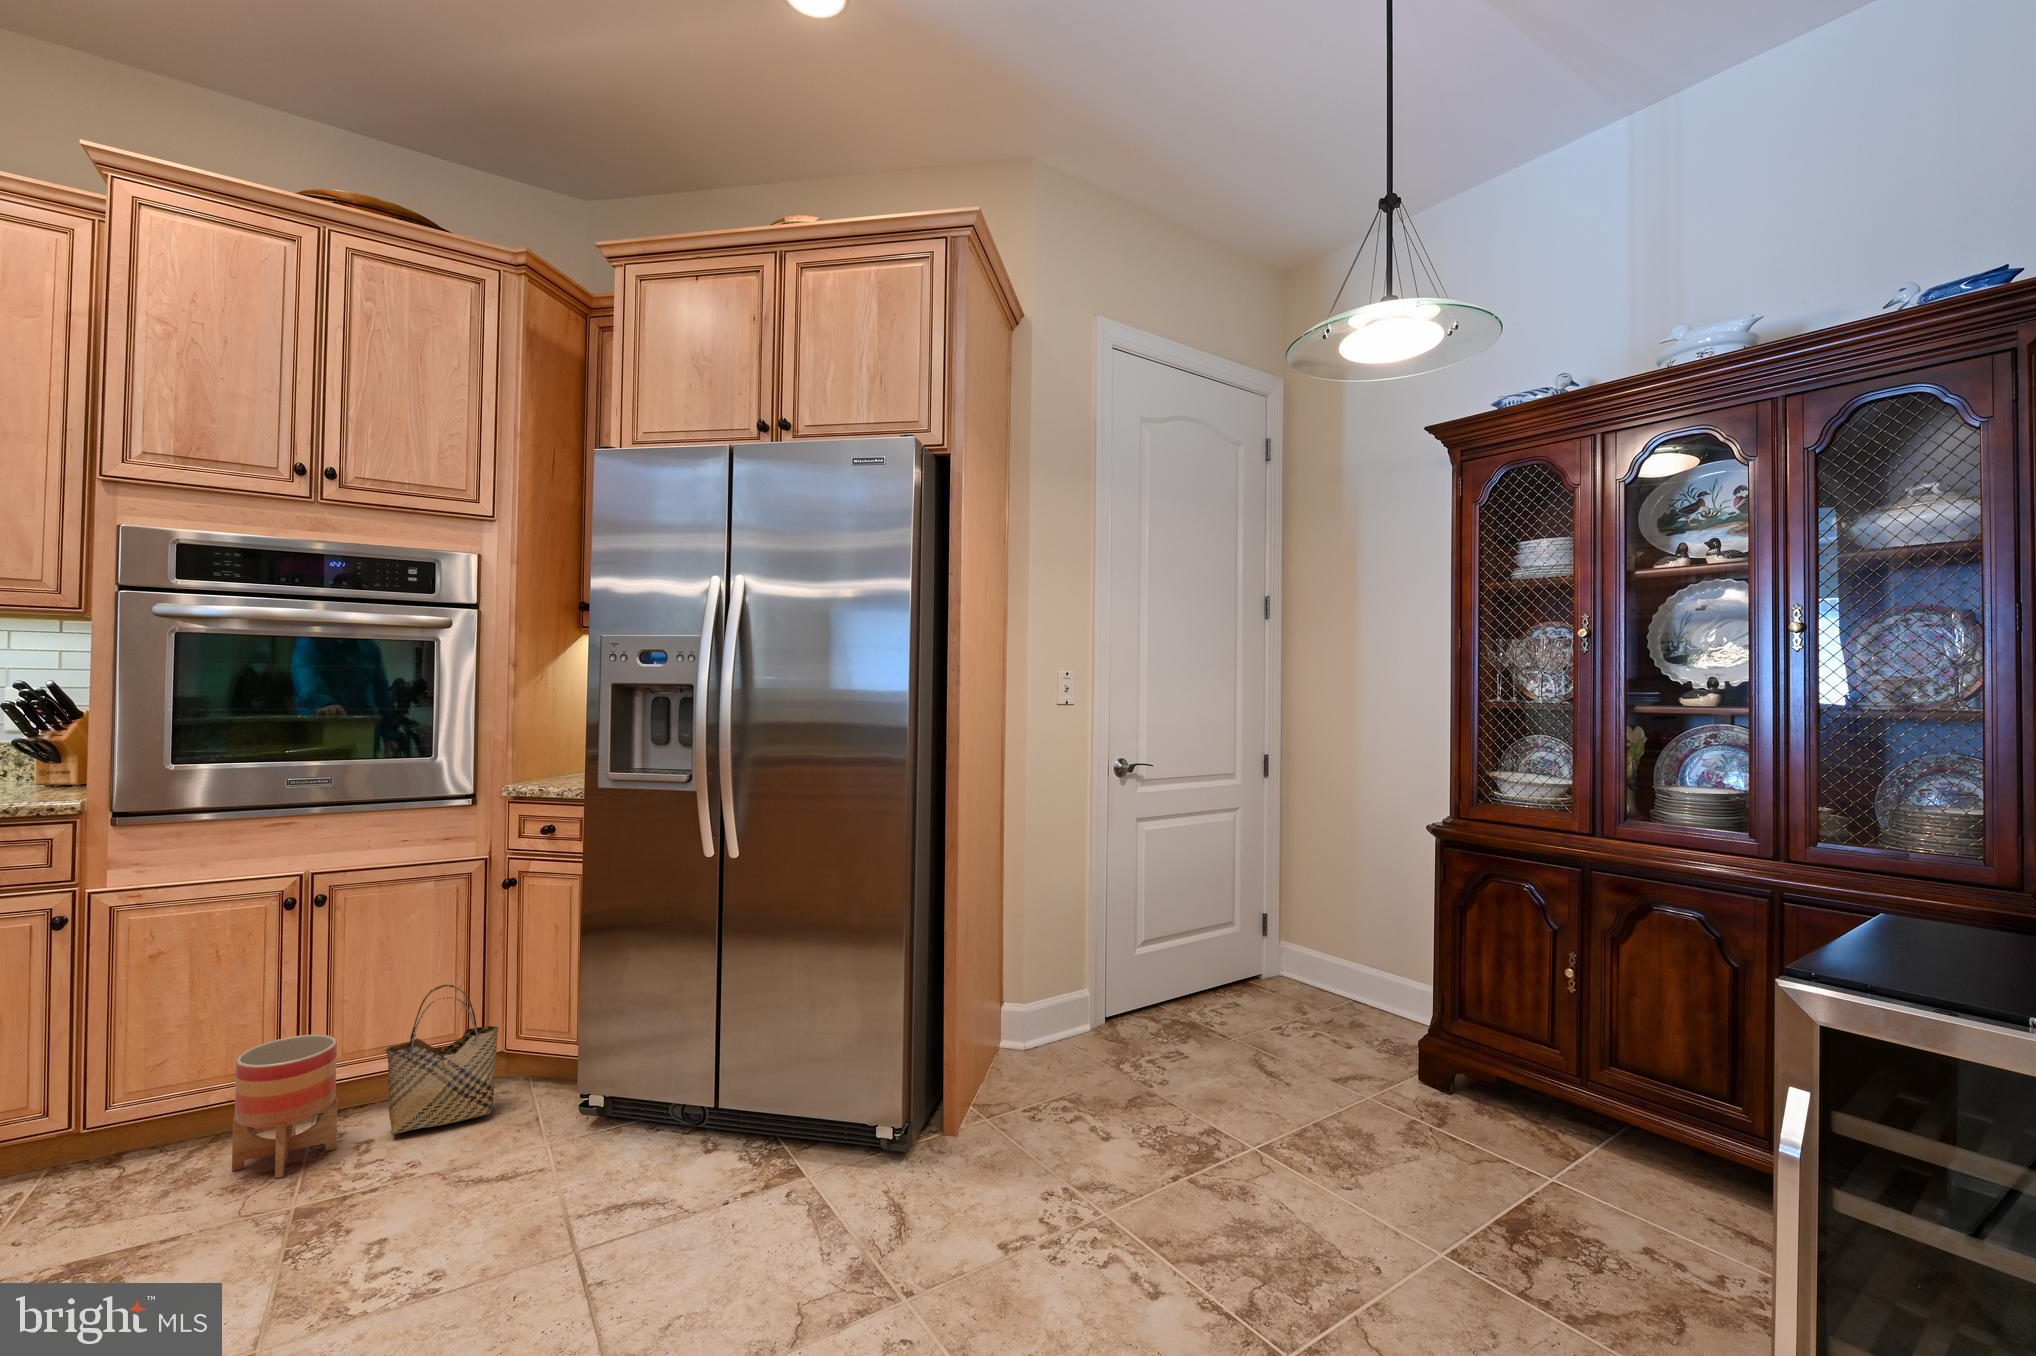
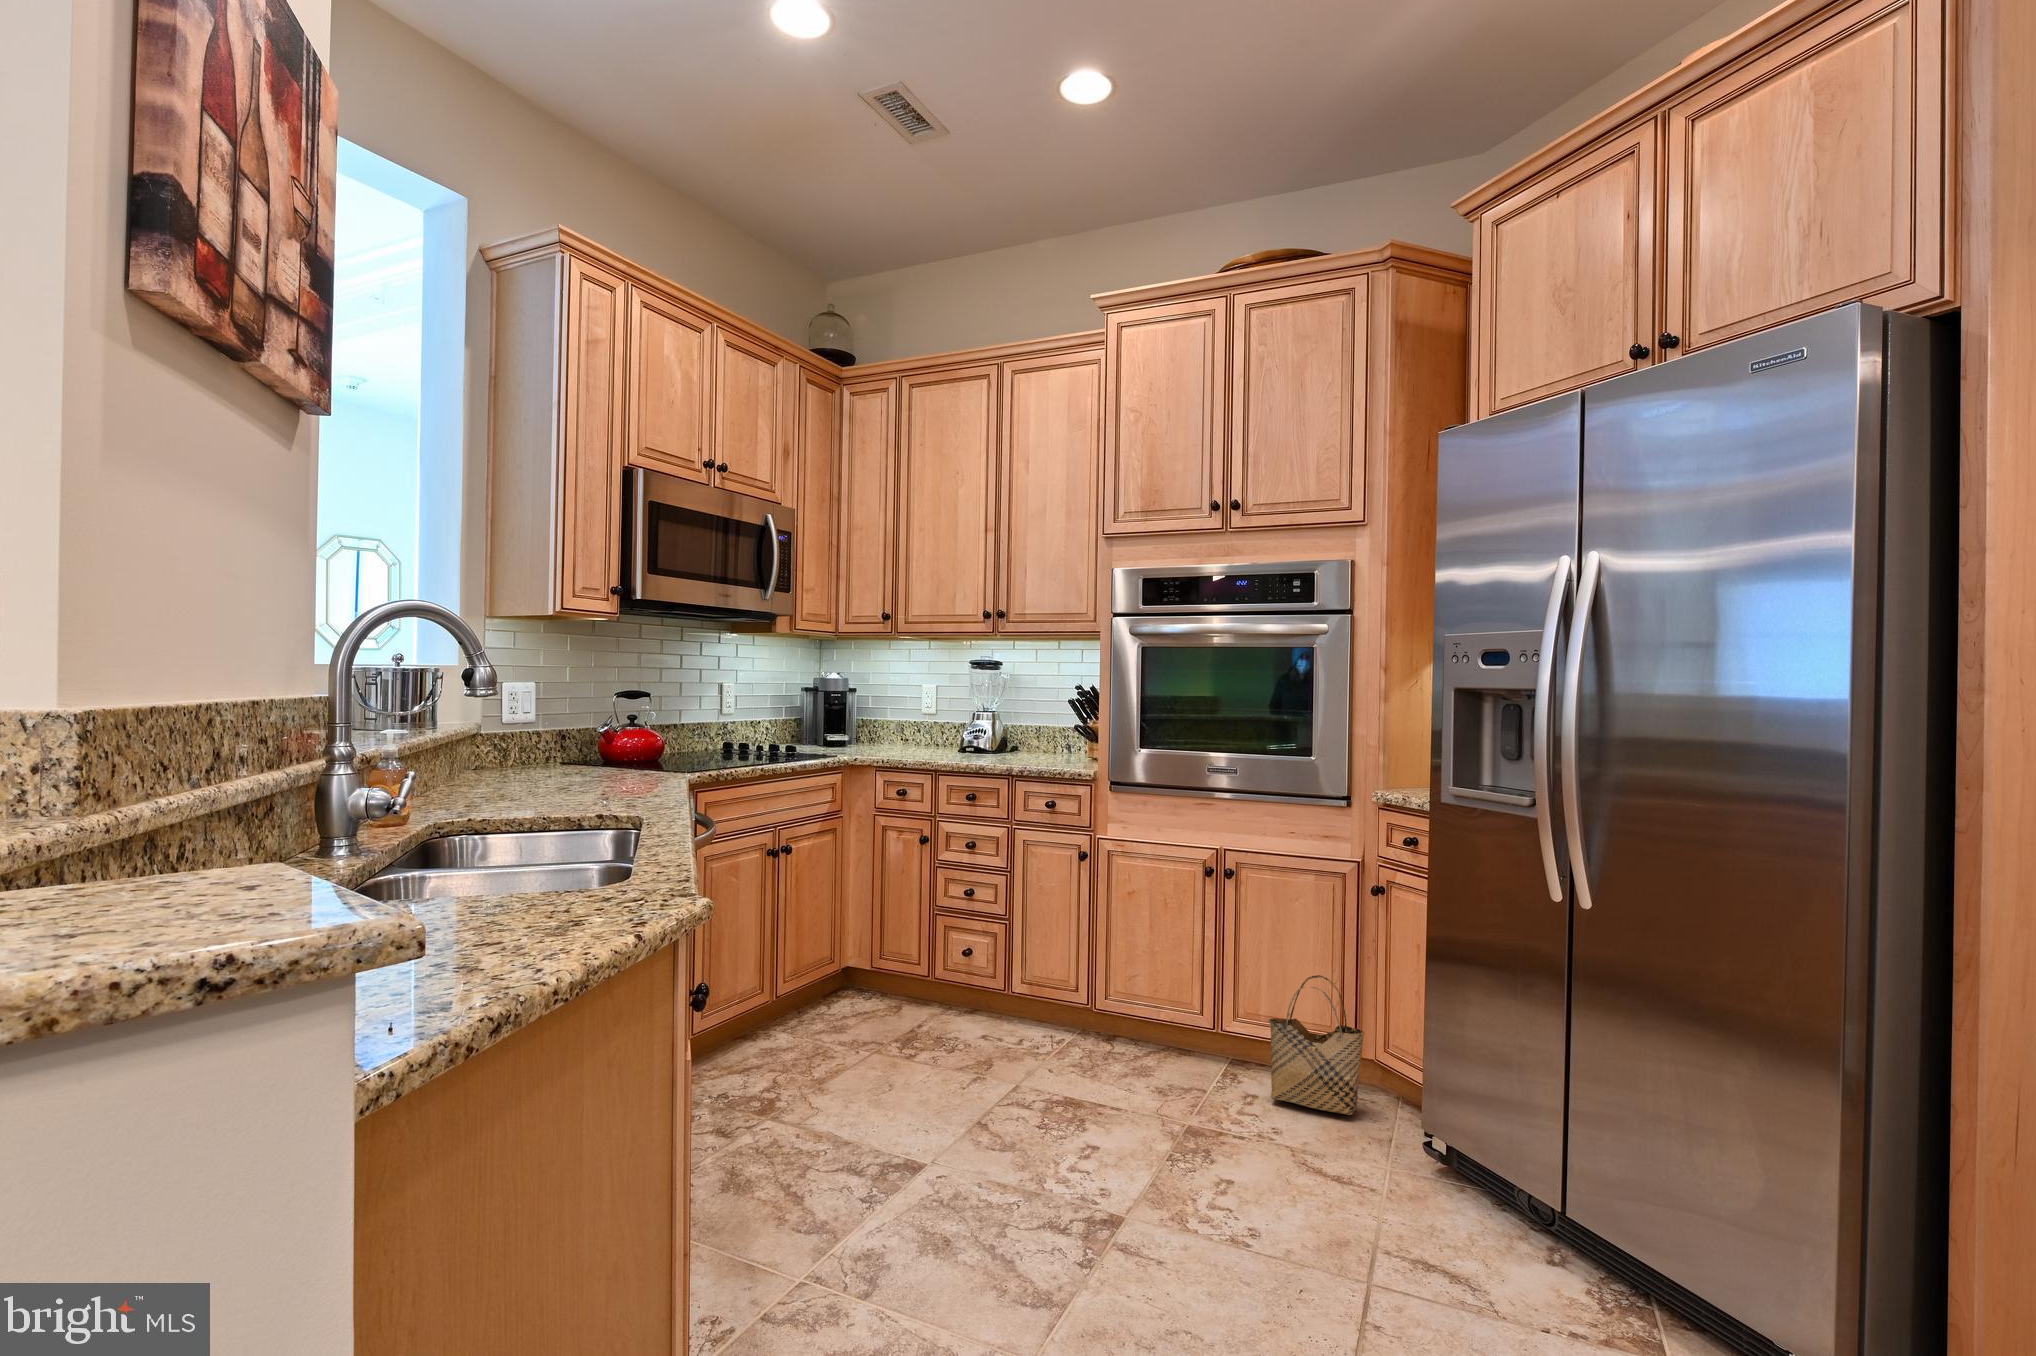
planter: present [232,1035,338,1178] -> none [1166,983,1234,1098]

